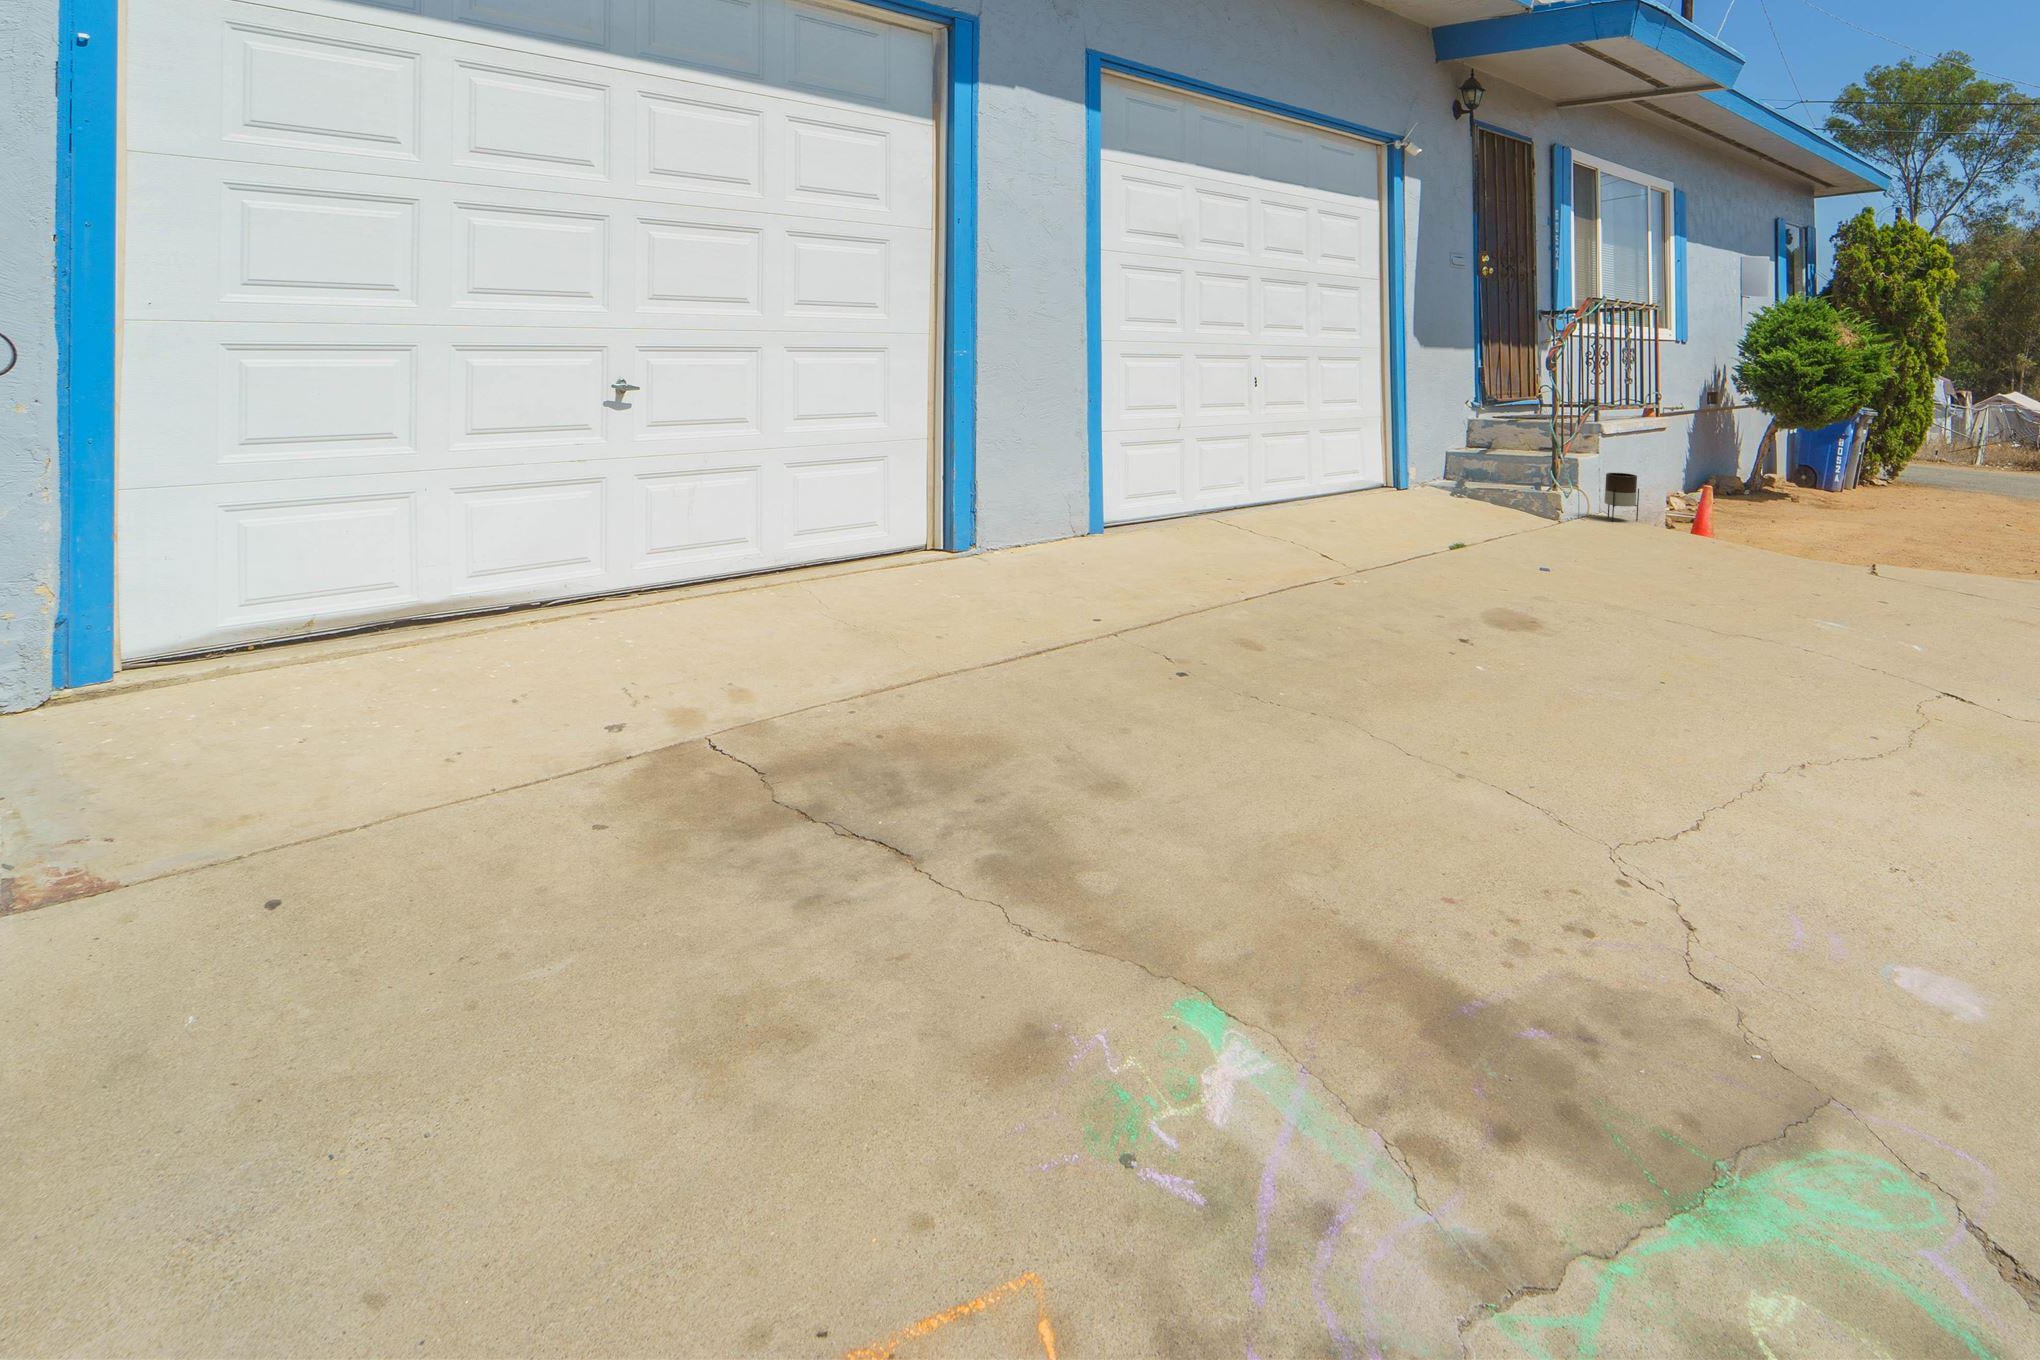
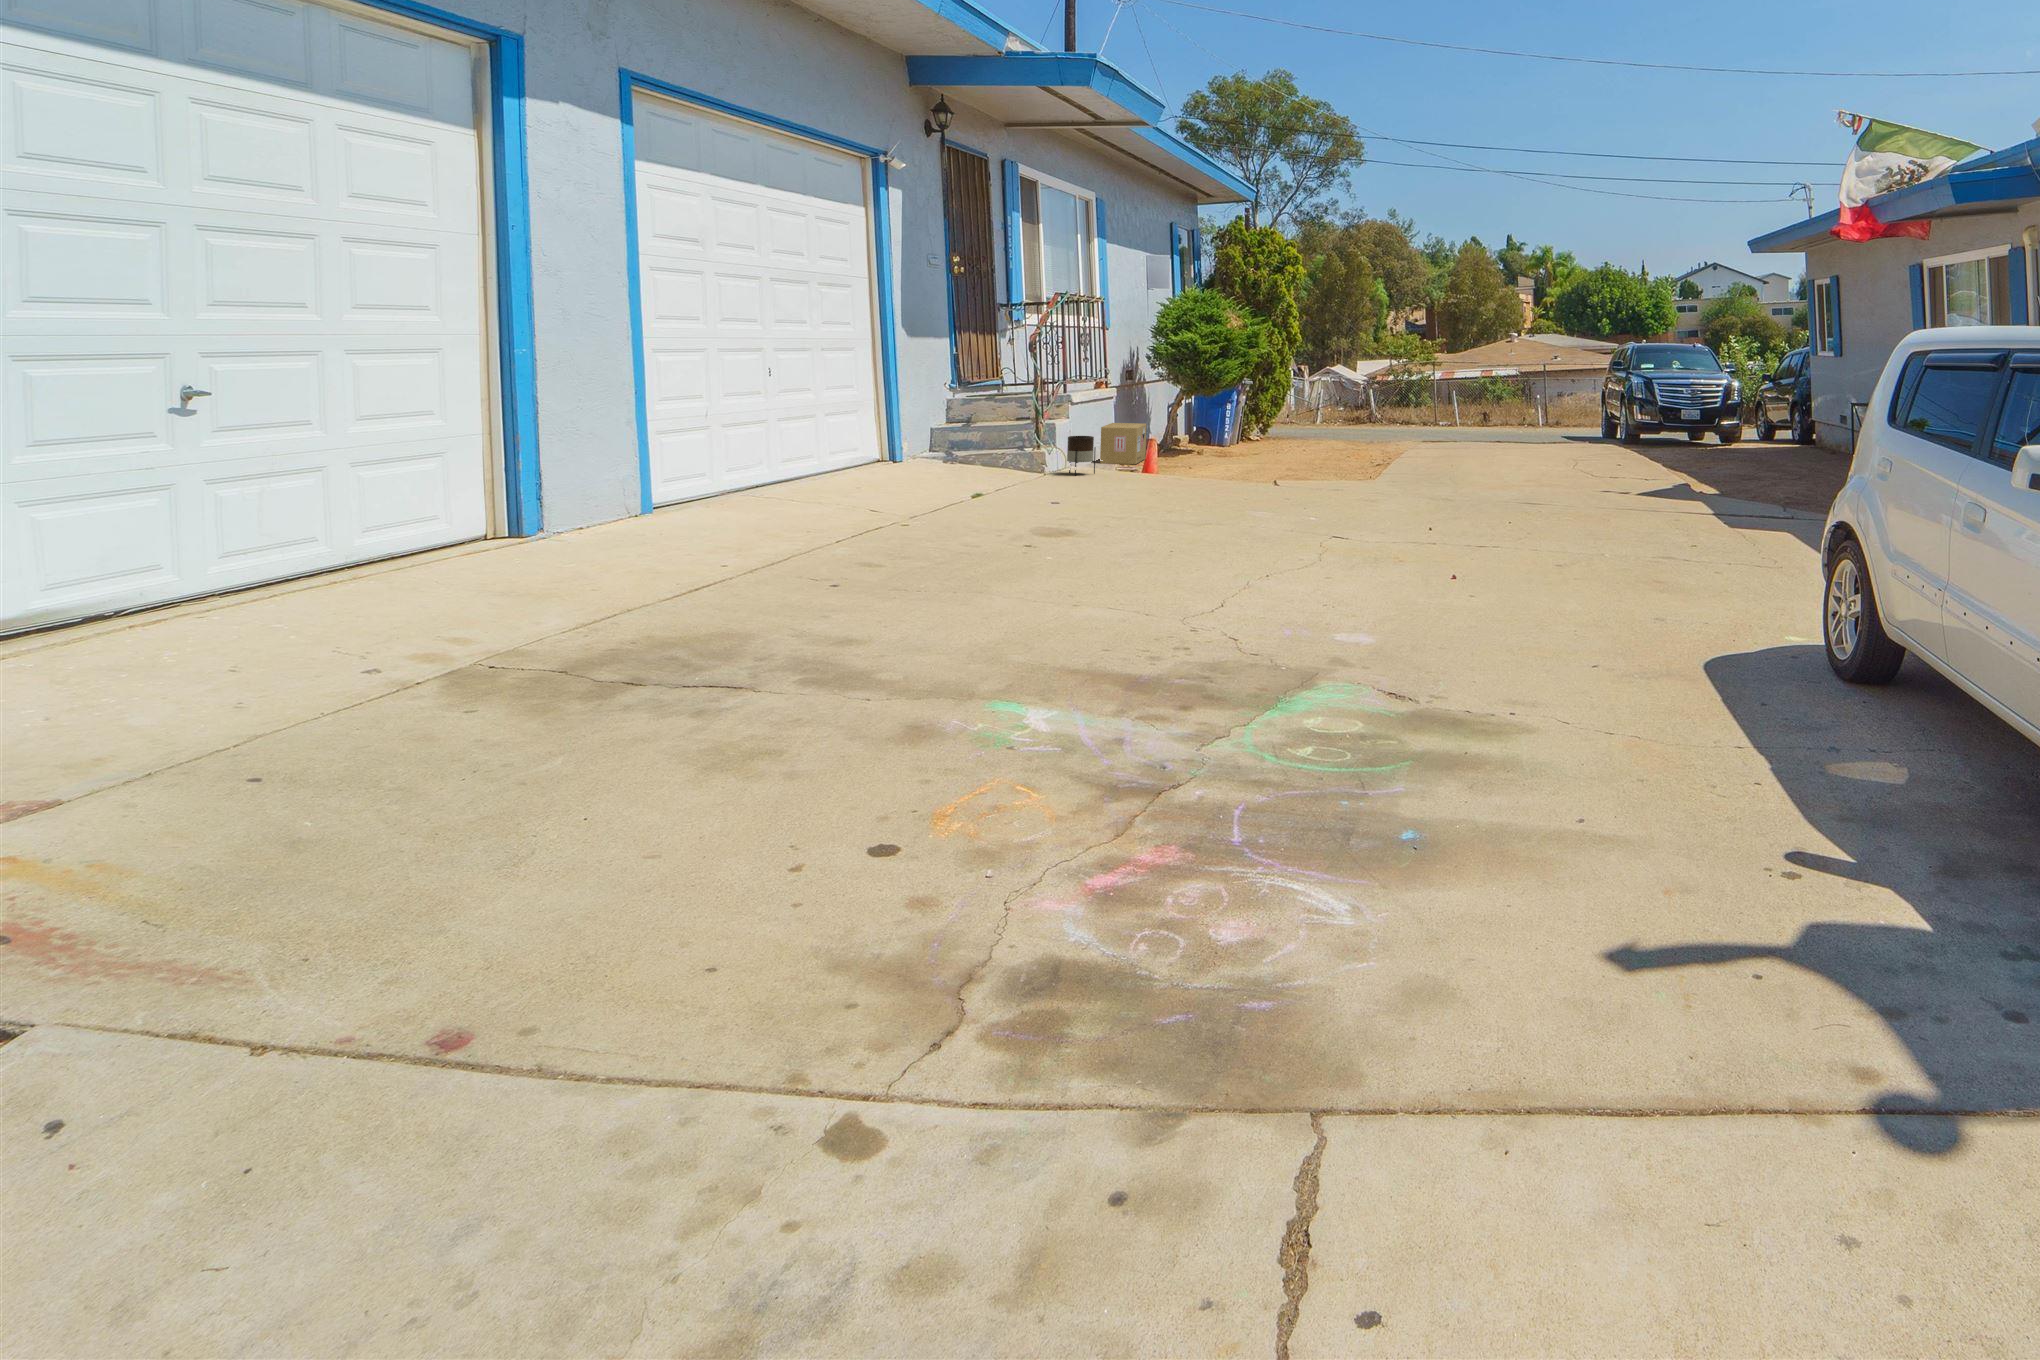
cardboard box: none [1653,458,1715,513] -> present [1100,423,1146,464]

